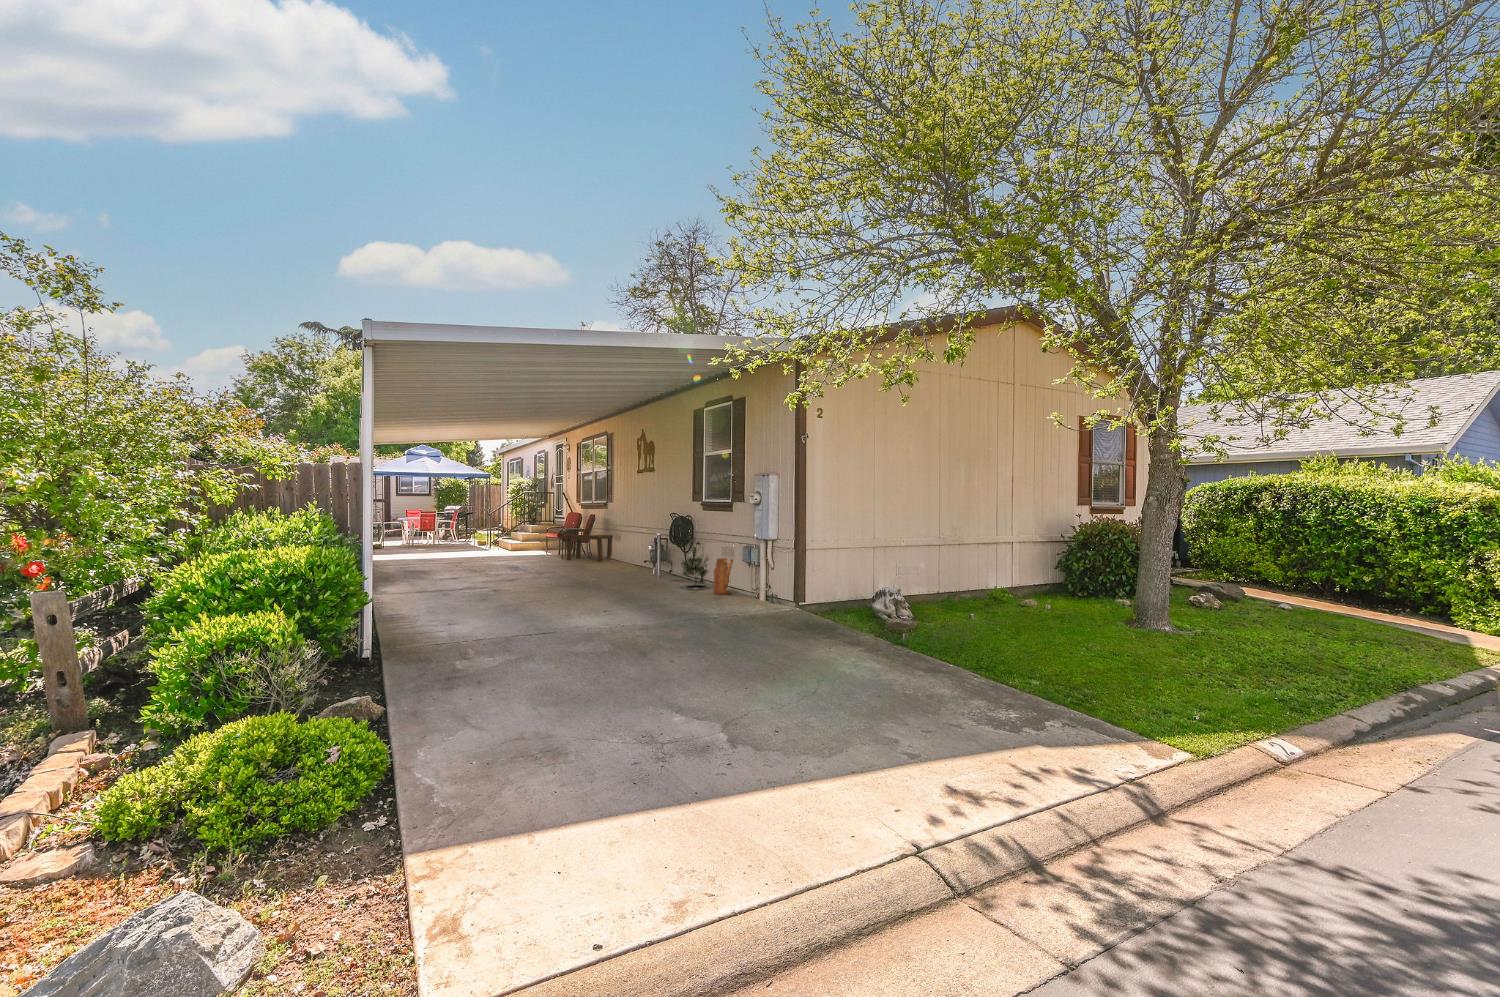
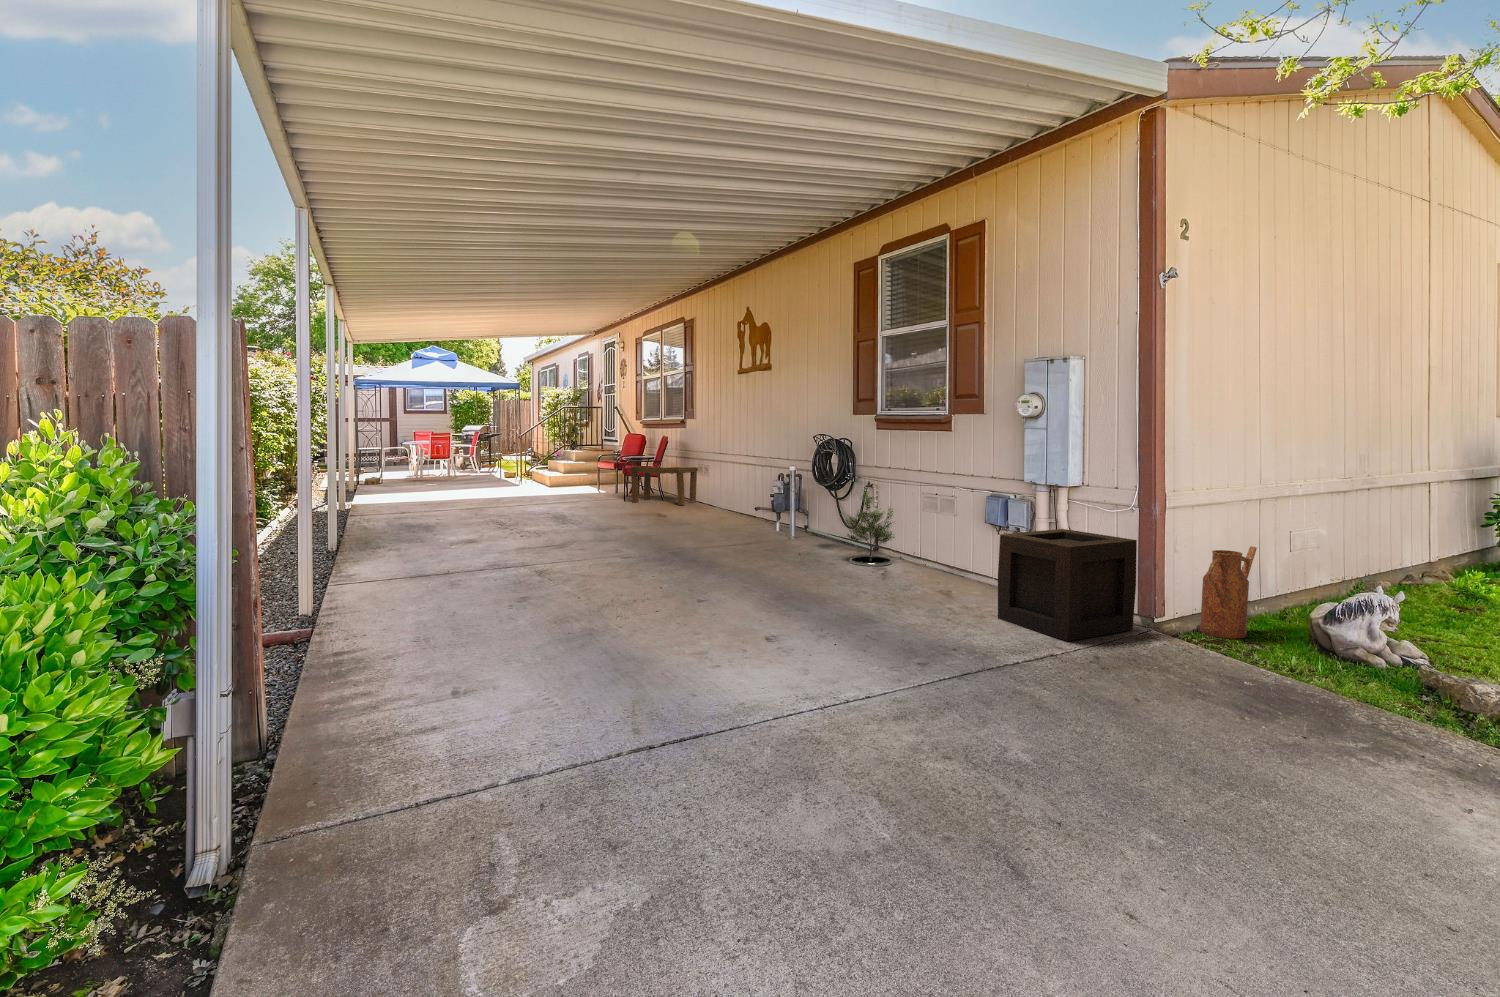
watering can: present [714,558,733,595] -> present [1200,546,1257,639]
wooden crate: none [735,562,797,614] -> present [998,529,1137,641]

